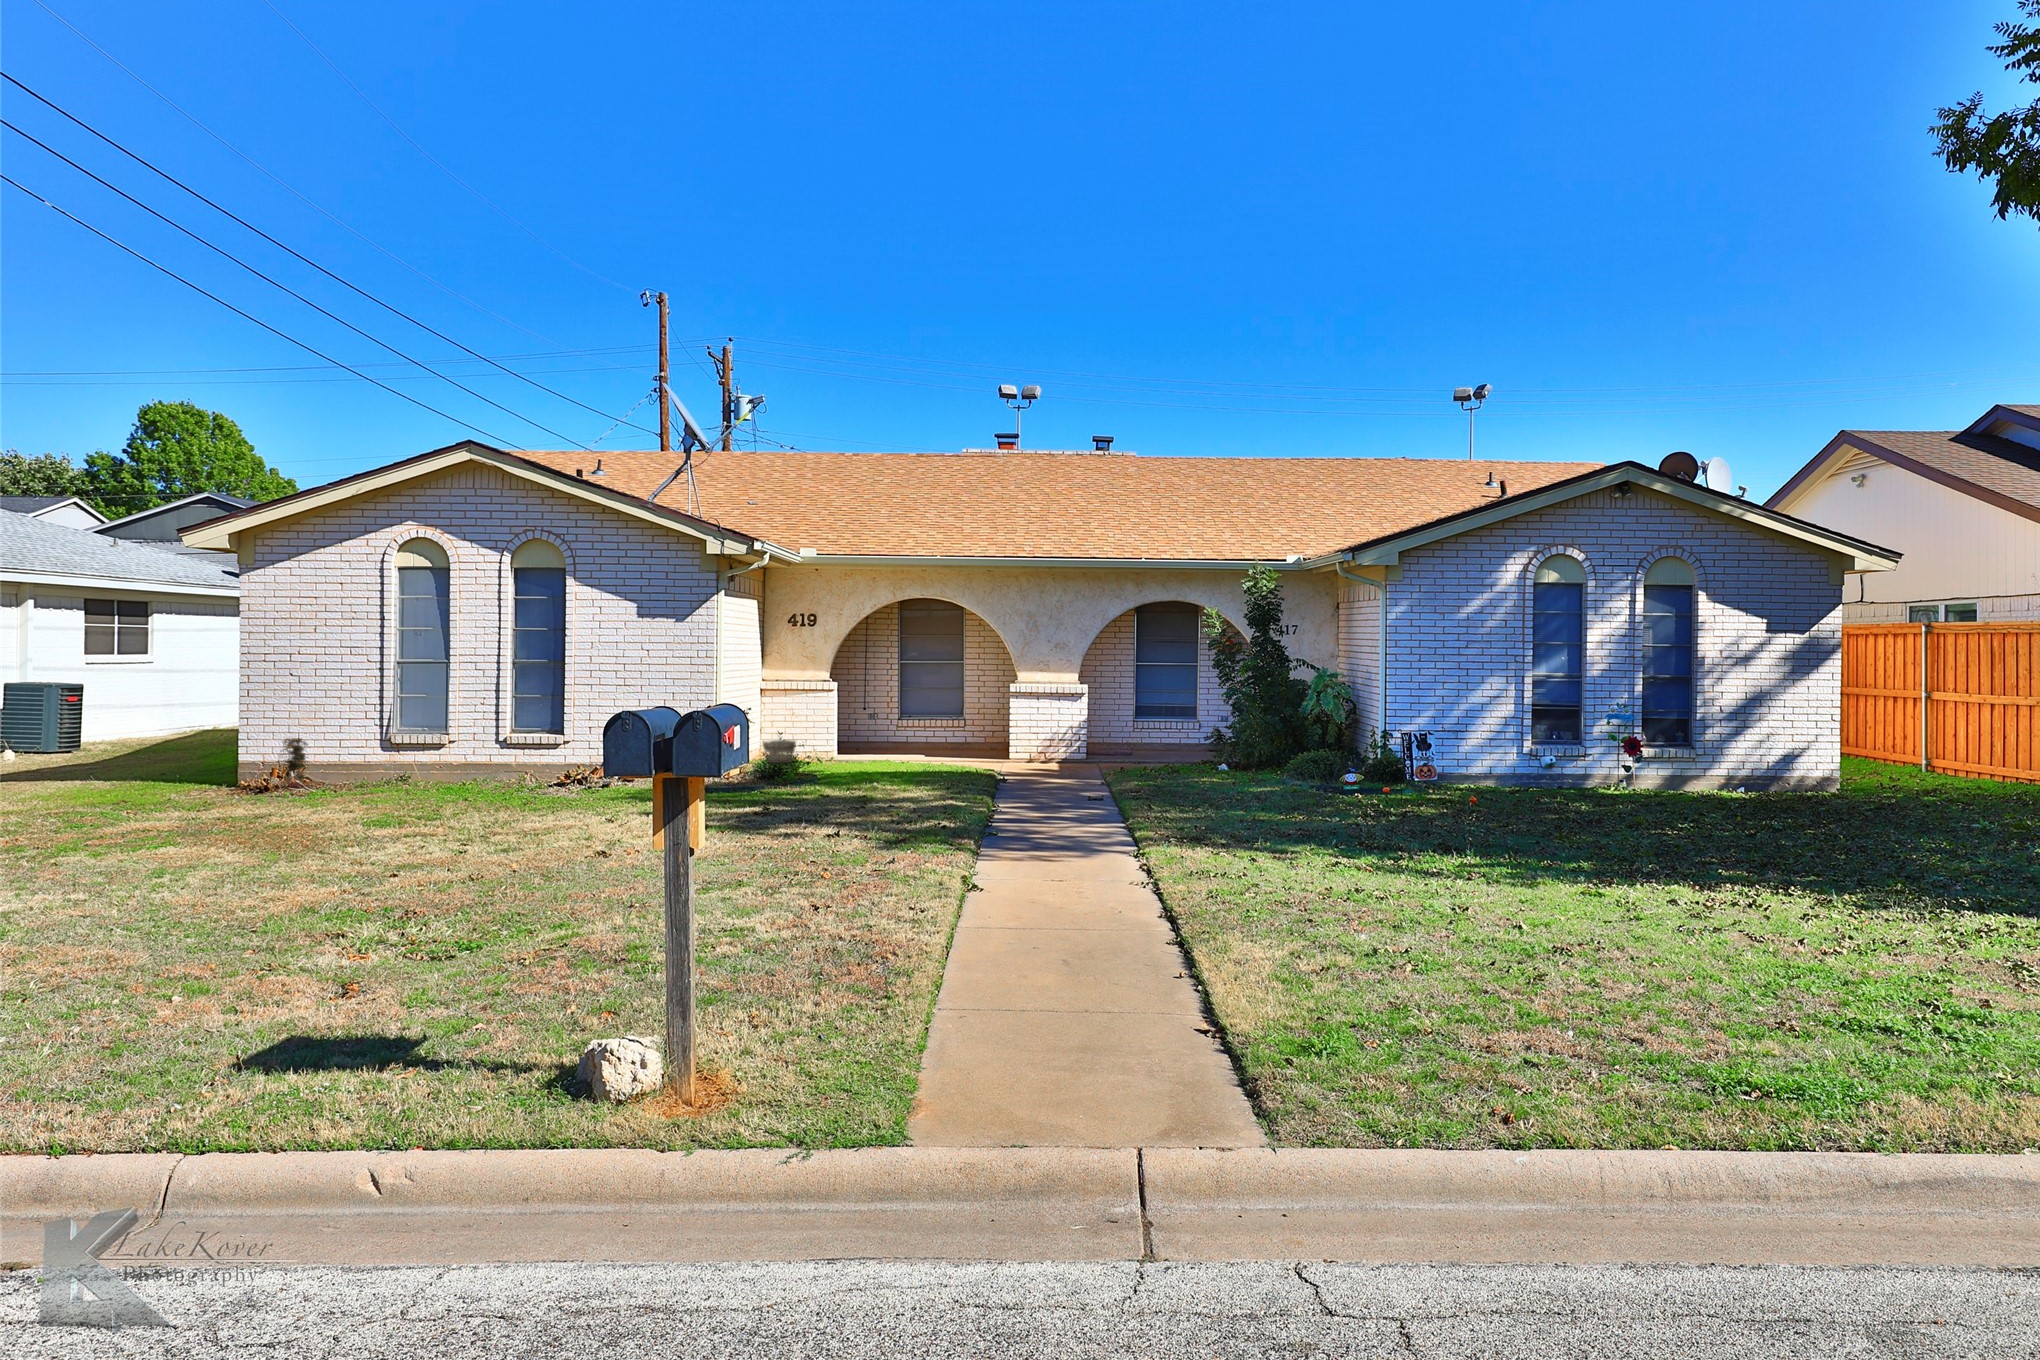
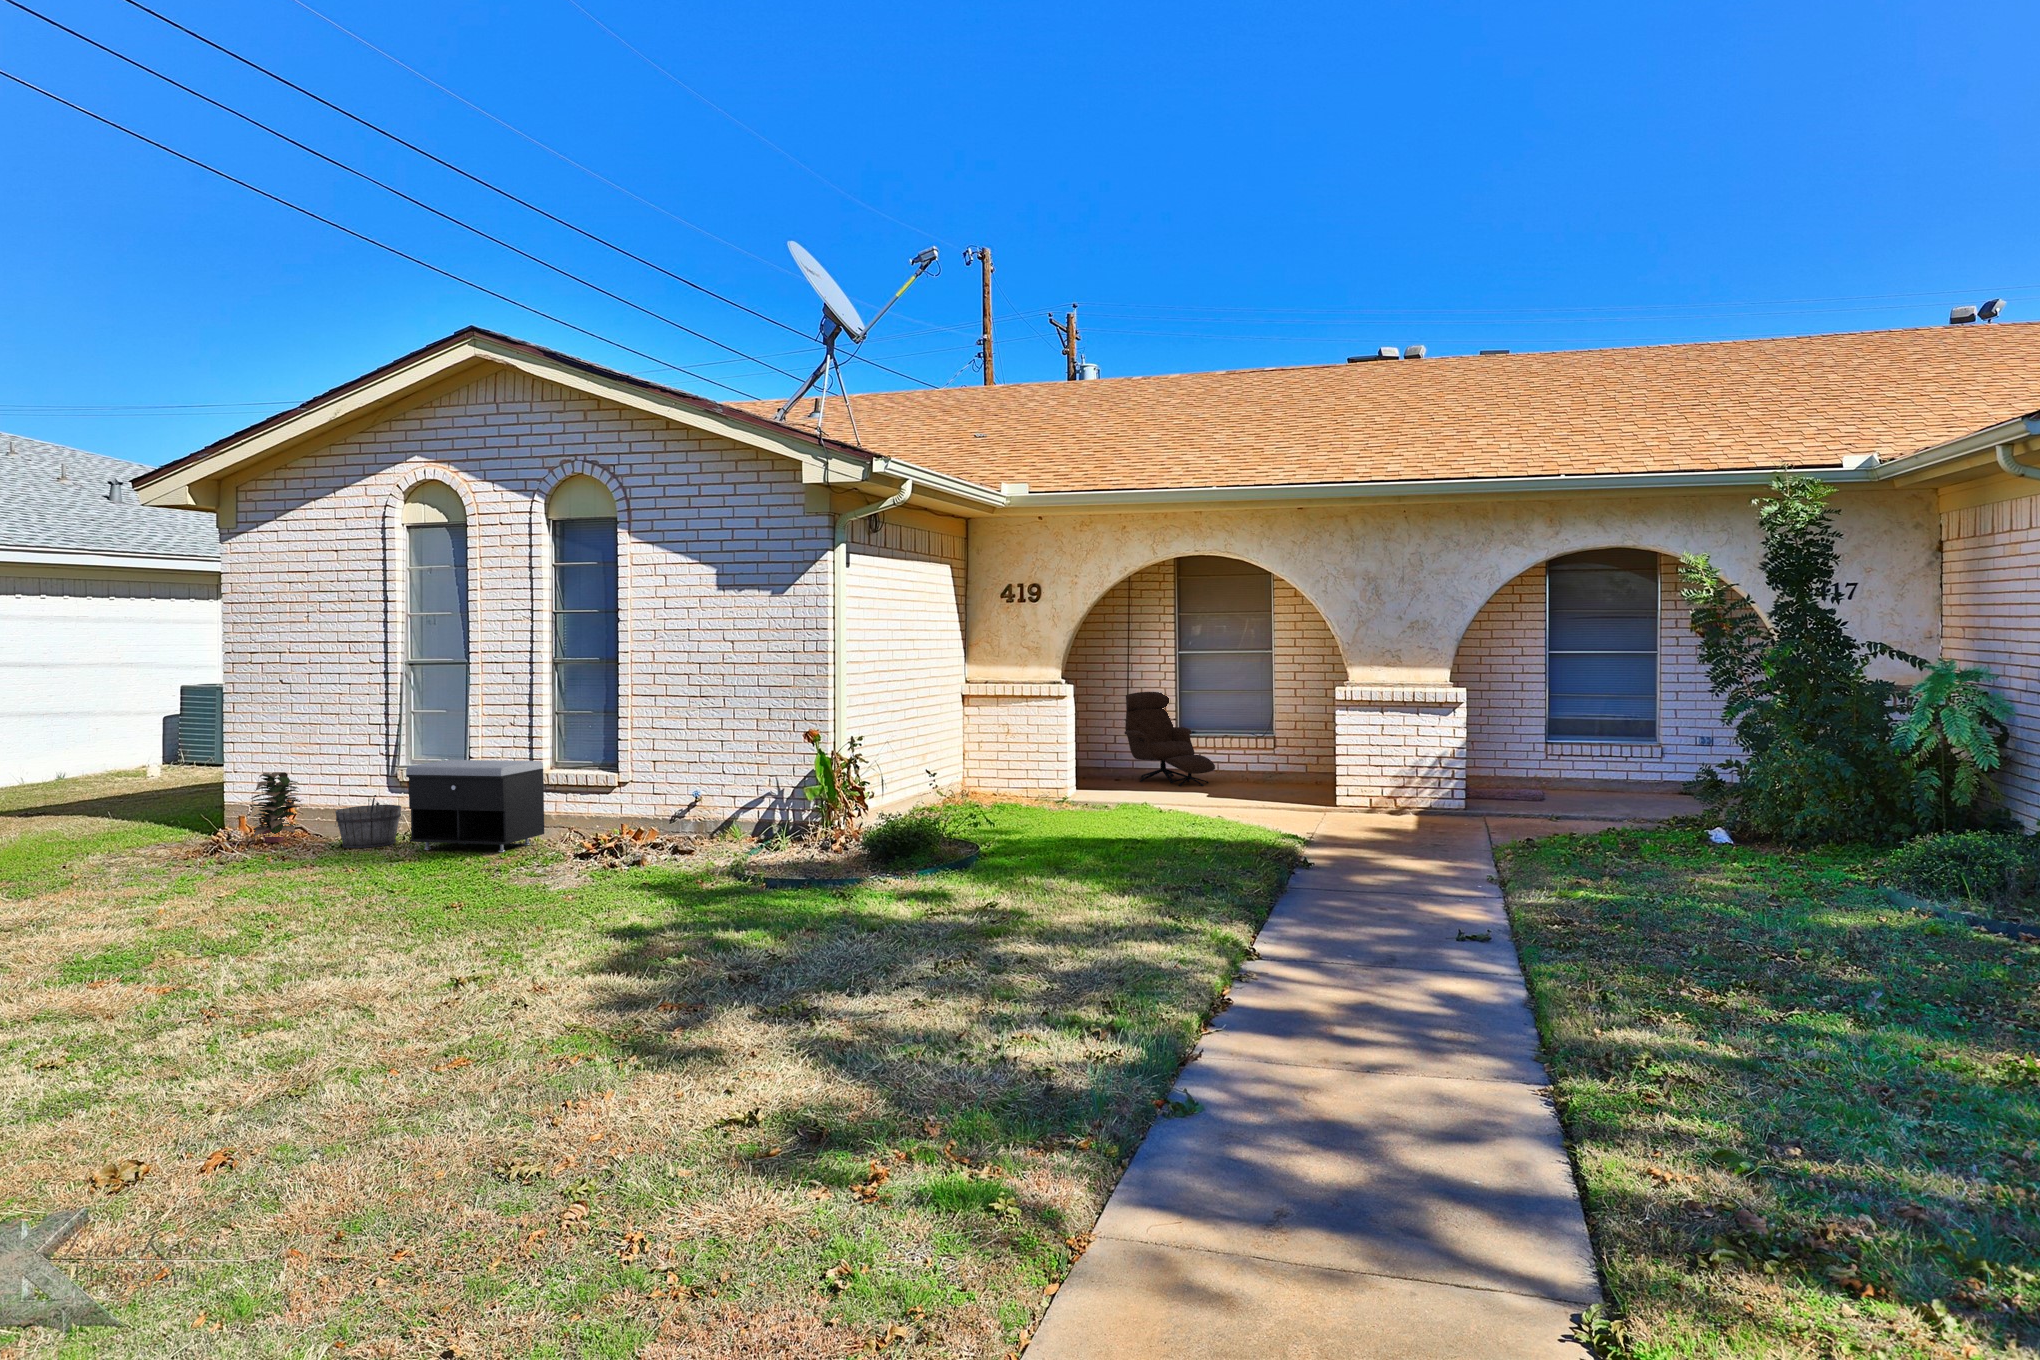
lounge chair: none [863,689,927,753] -> present [1124,692,1215,786]
storage bench: none [421,728,509,786] -> present [406,760,544,852]
wooden bucket: present [763,737,796,763] -> present [335,795,402,848]

